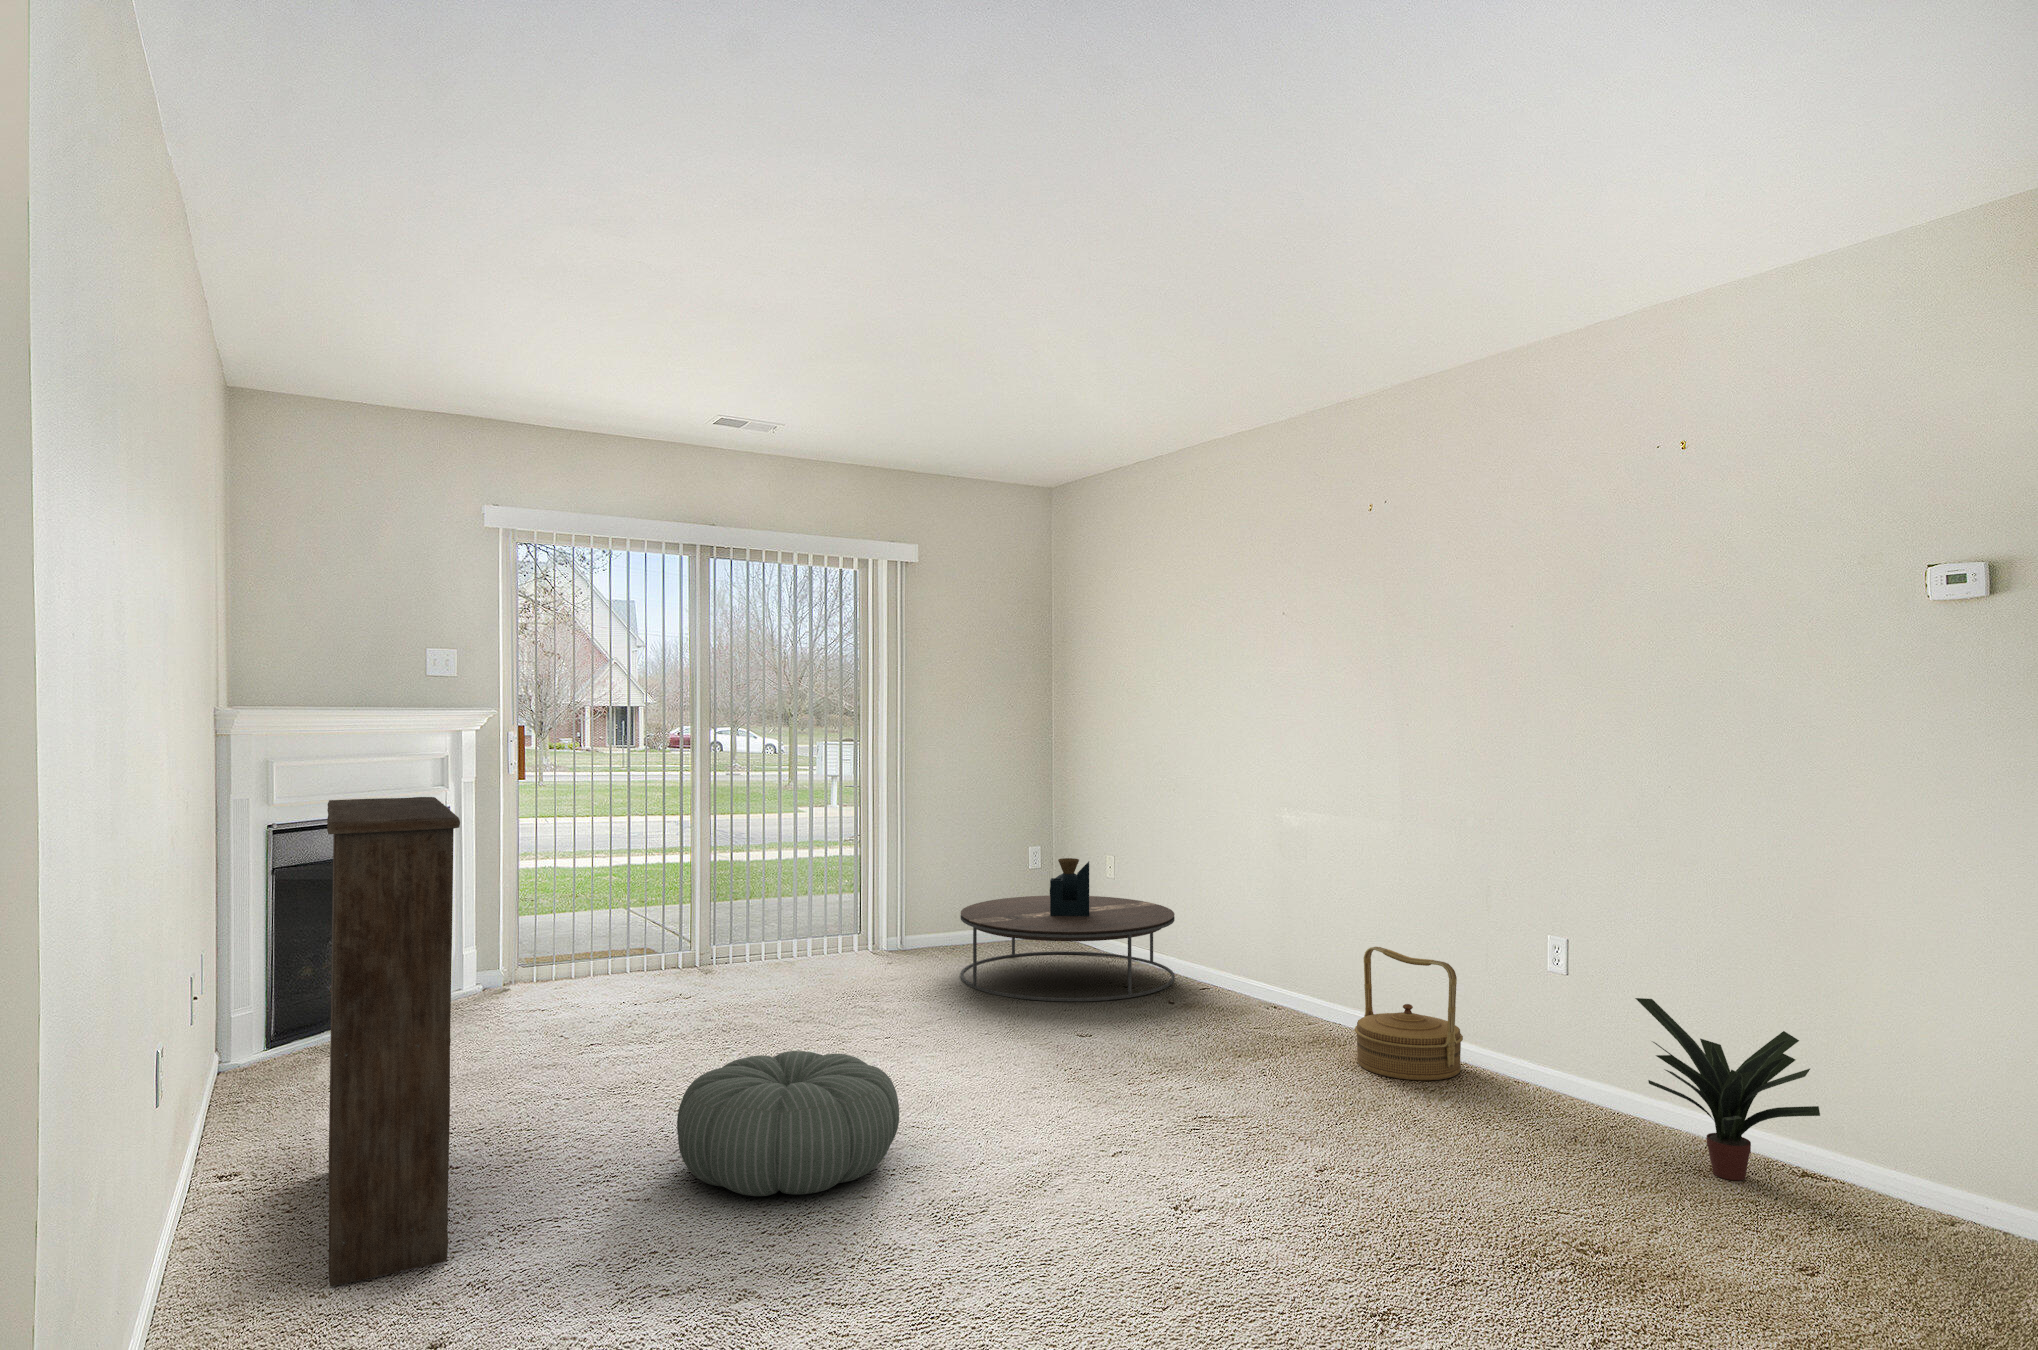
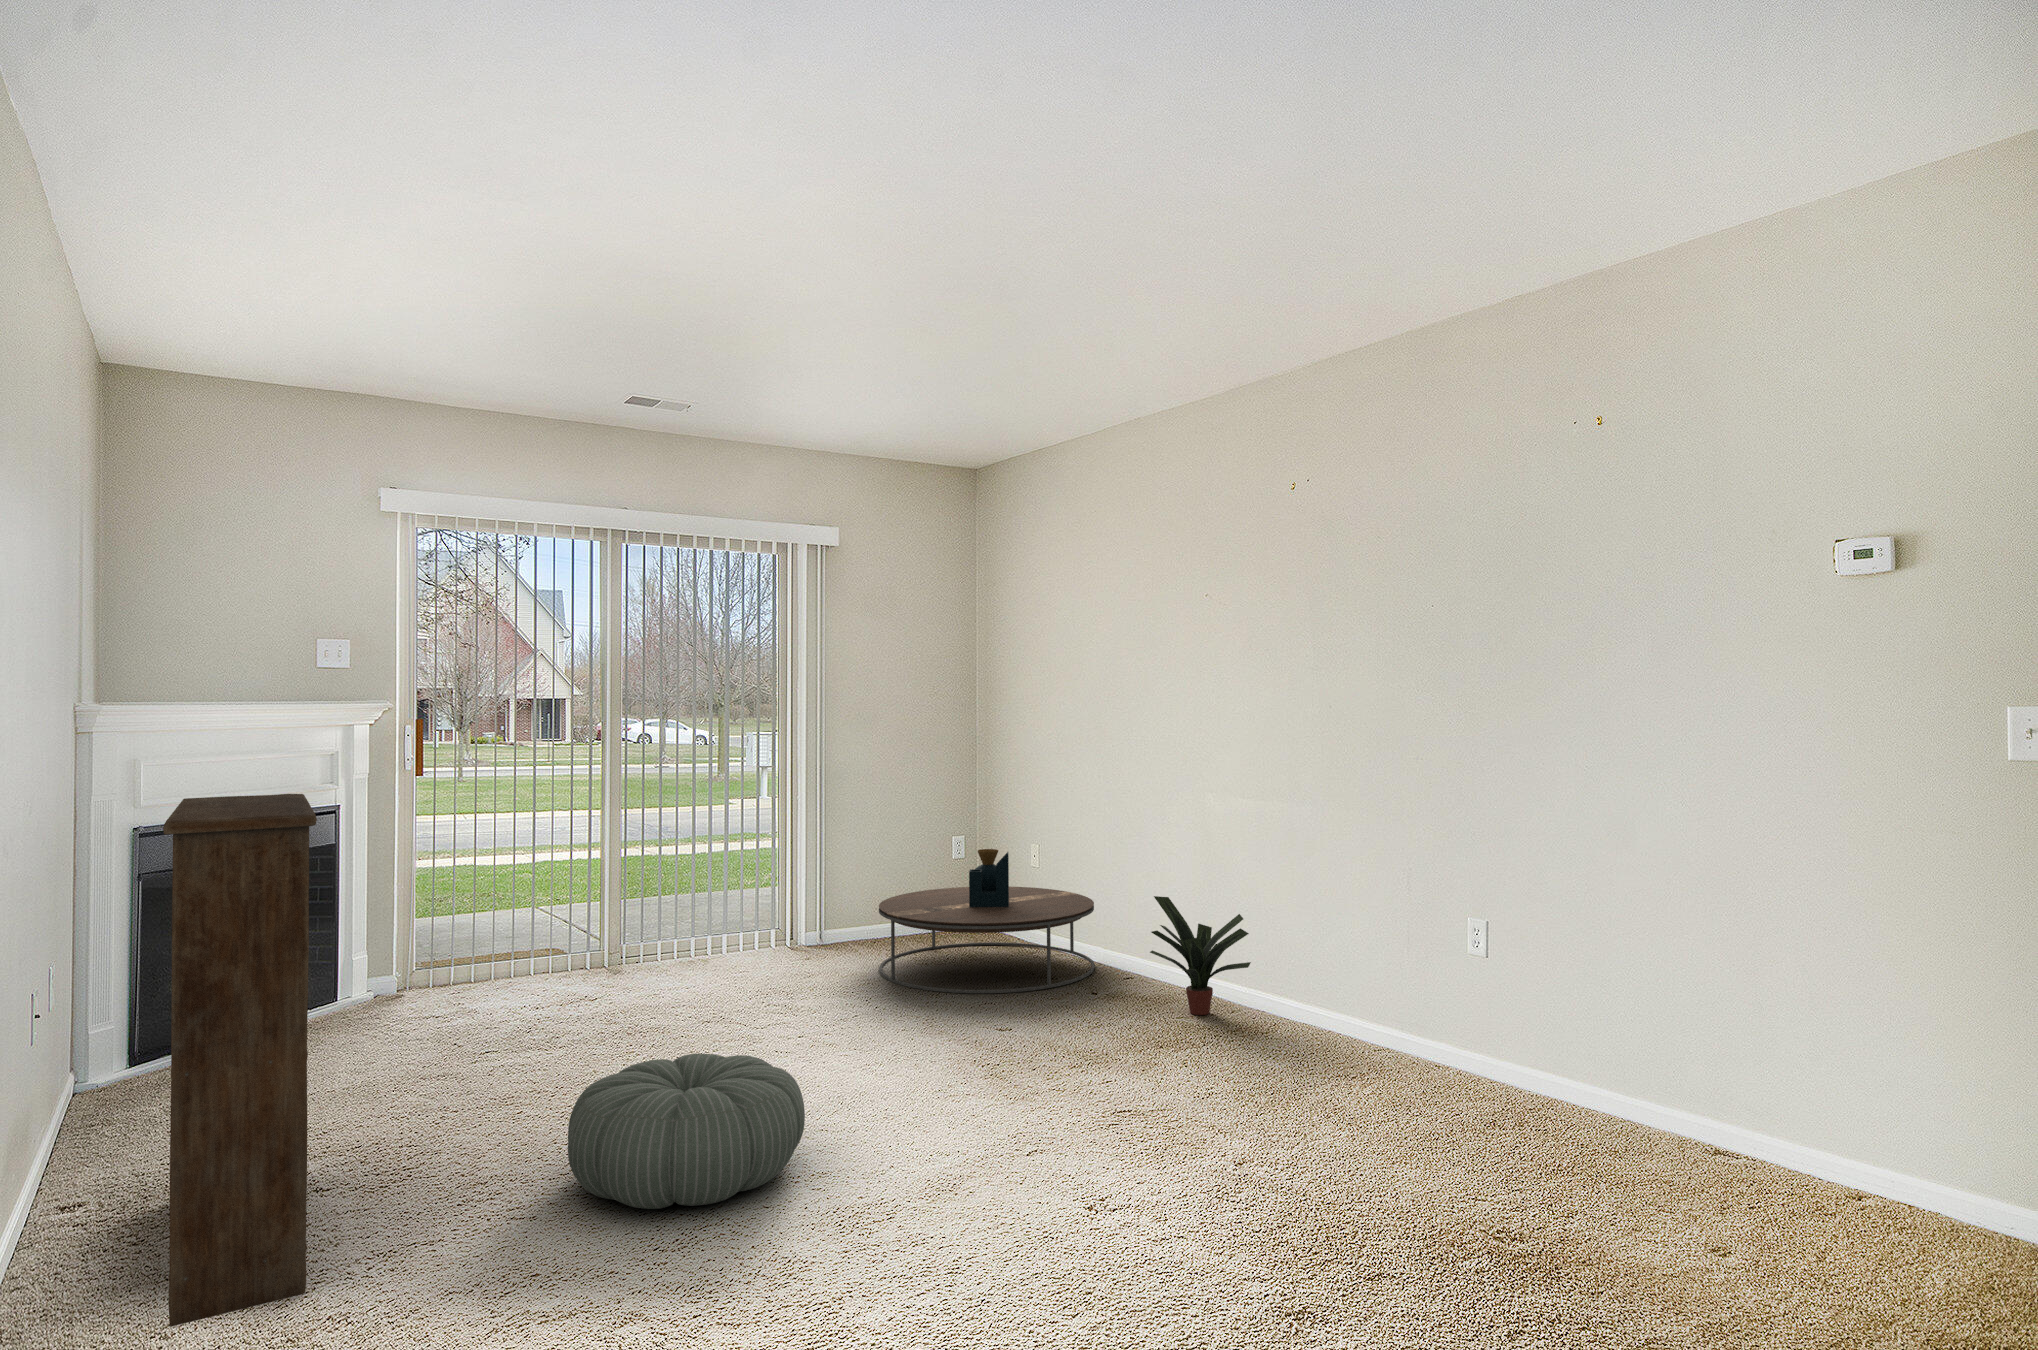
woven basket: present [1354,947,1463,1080] -> none [1271,932,1378,1066]
potted plant: present [1635,998,1820,1180] -> present [1150,896,1251,1015]

